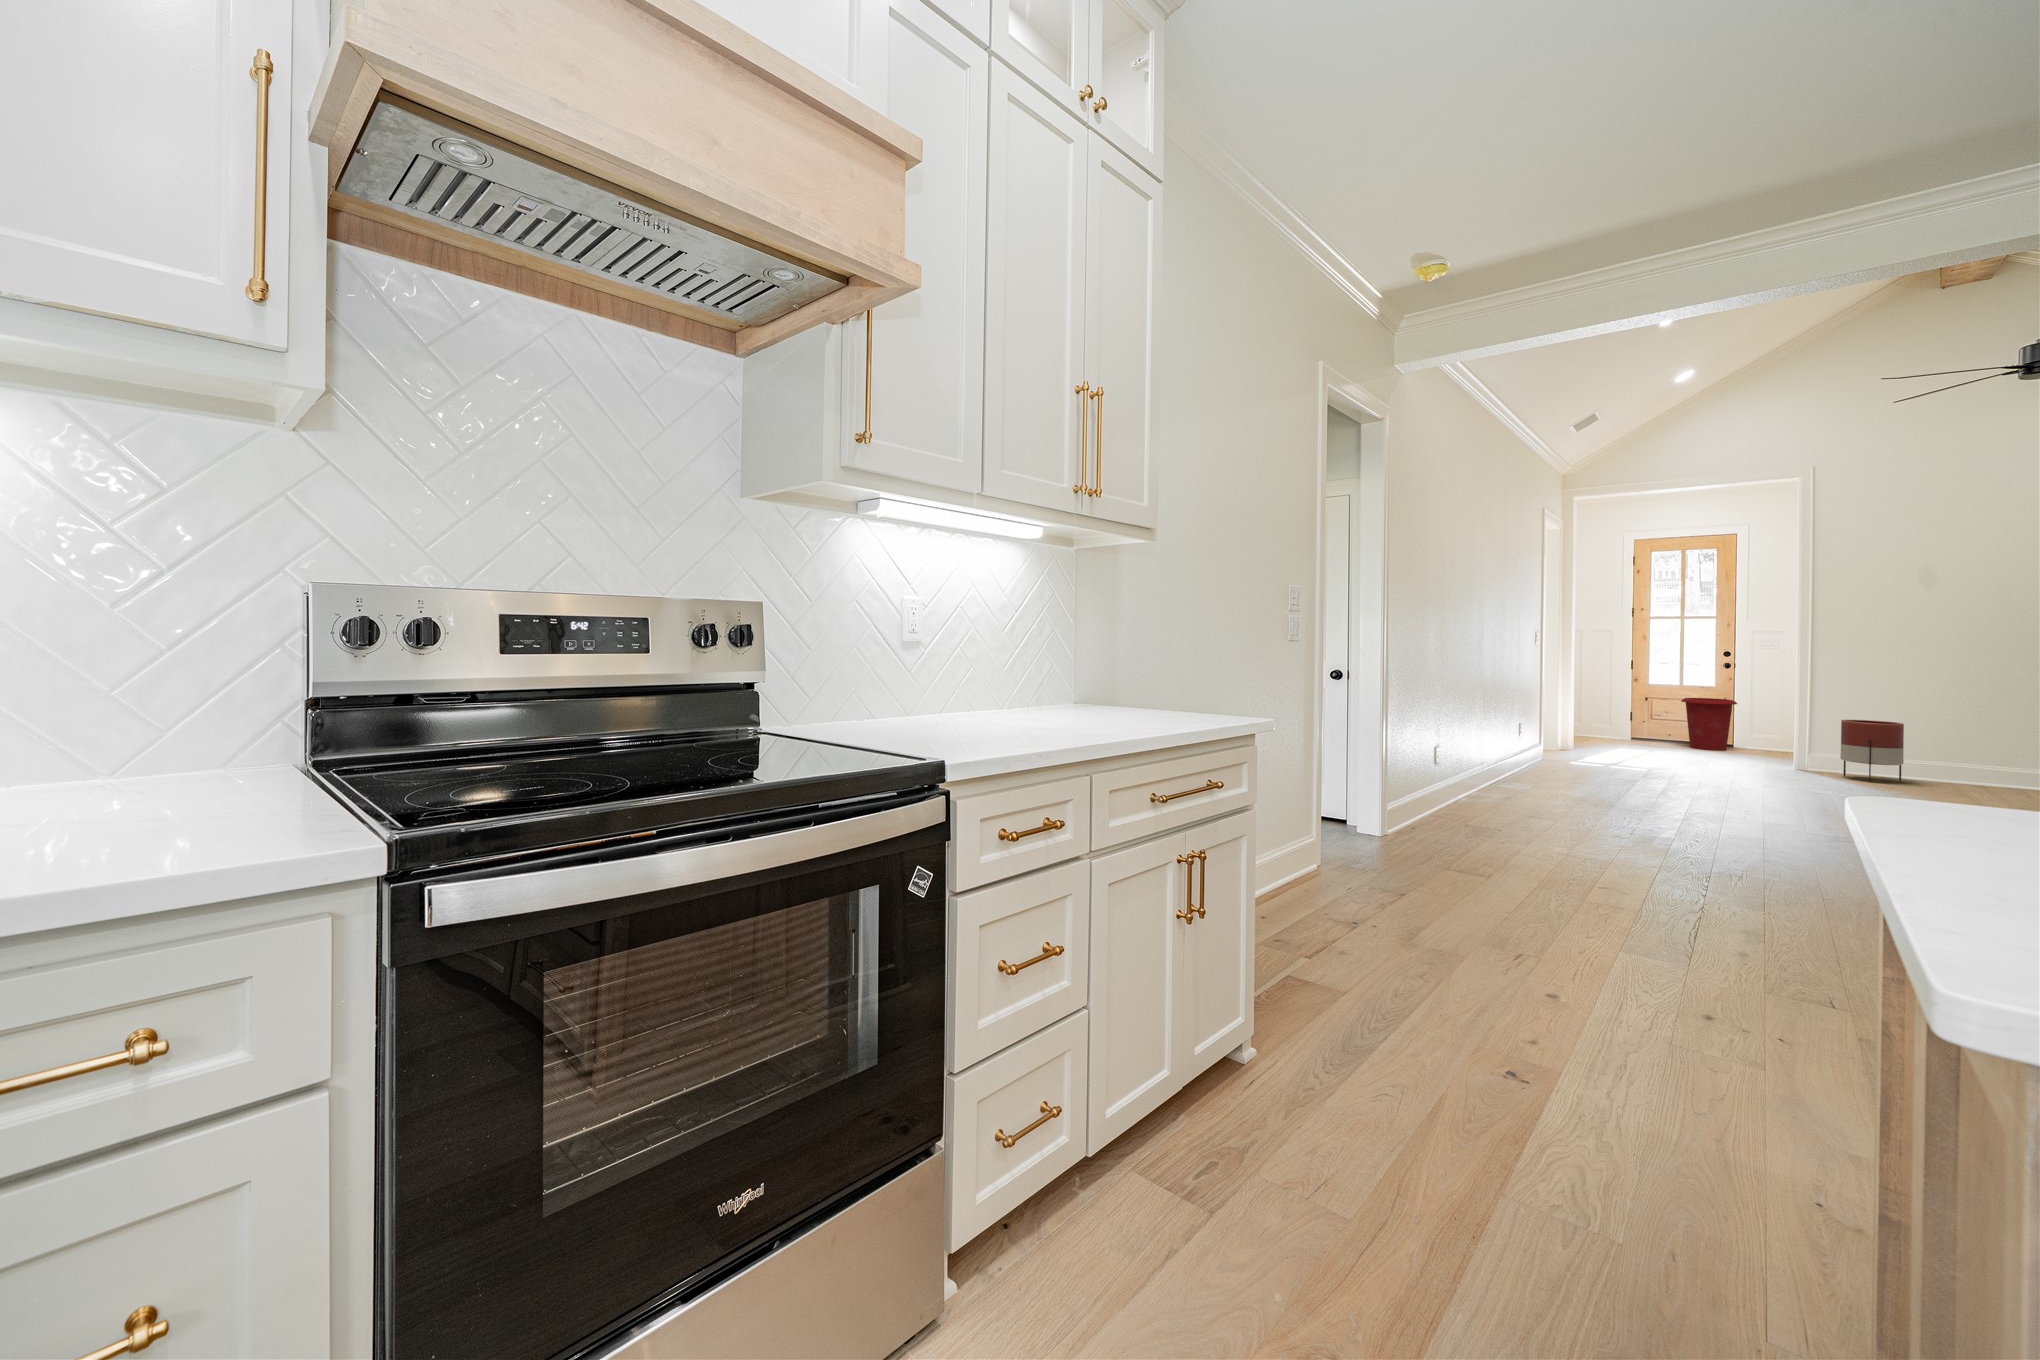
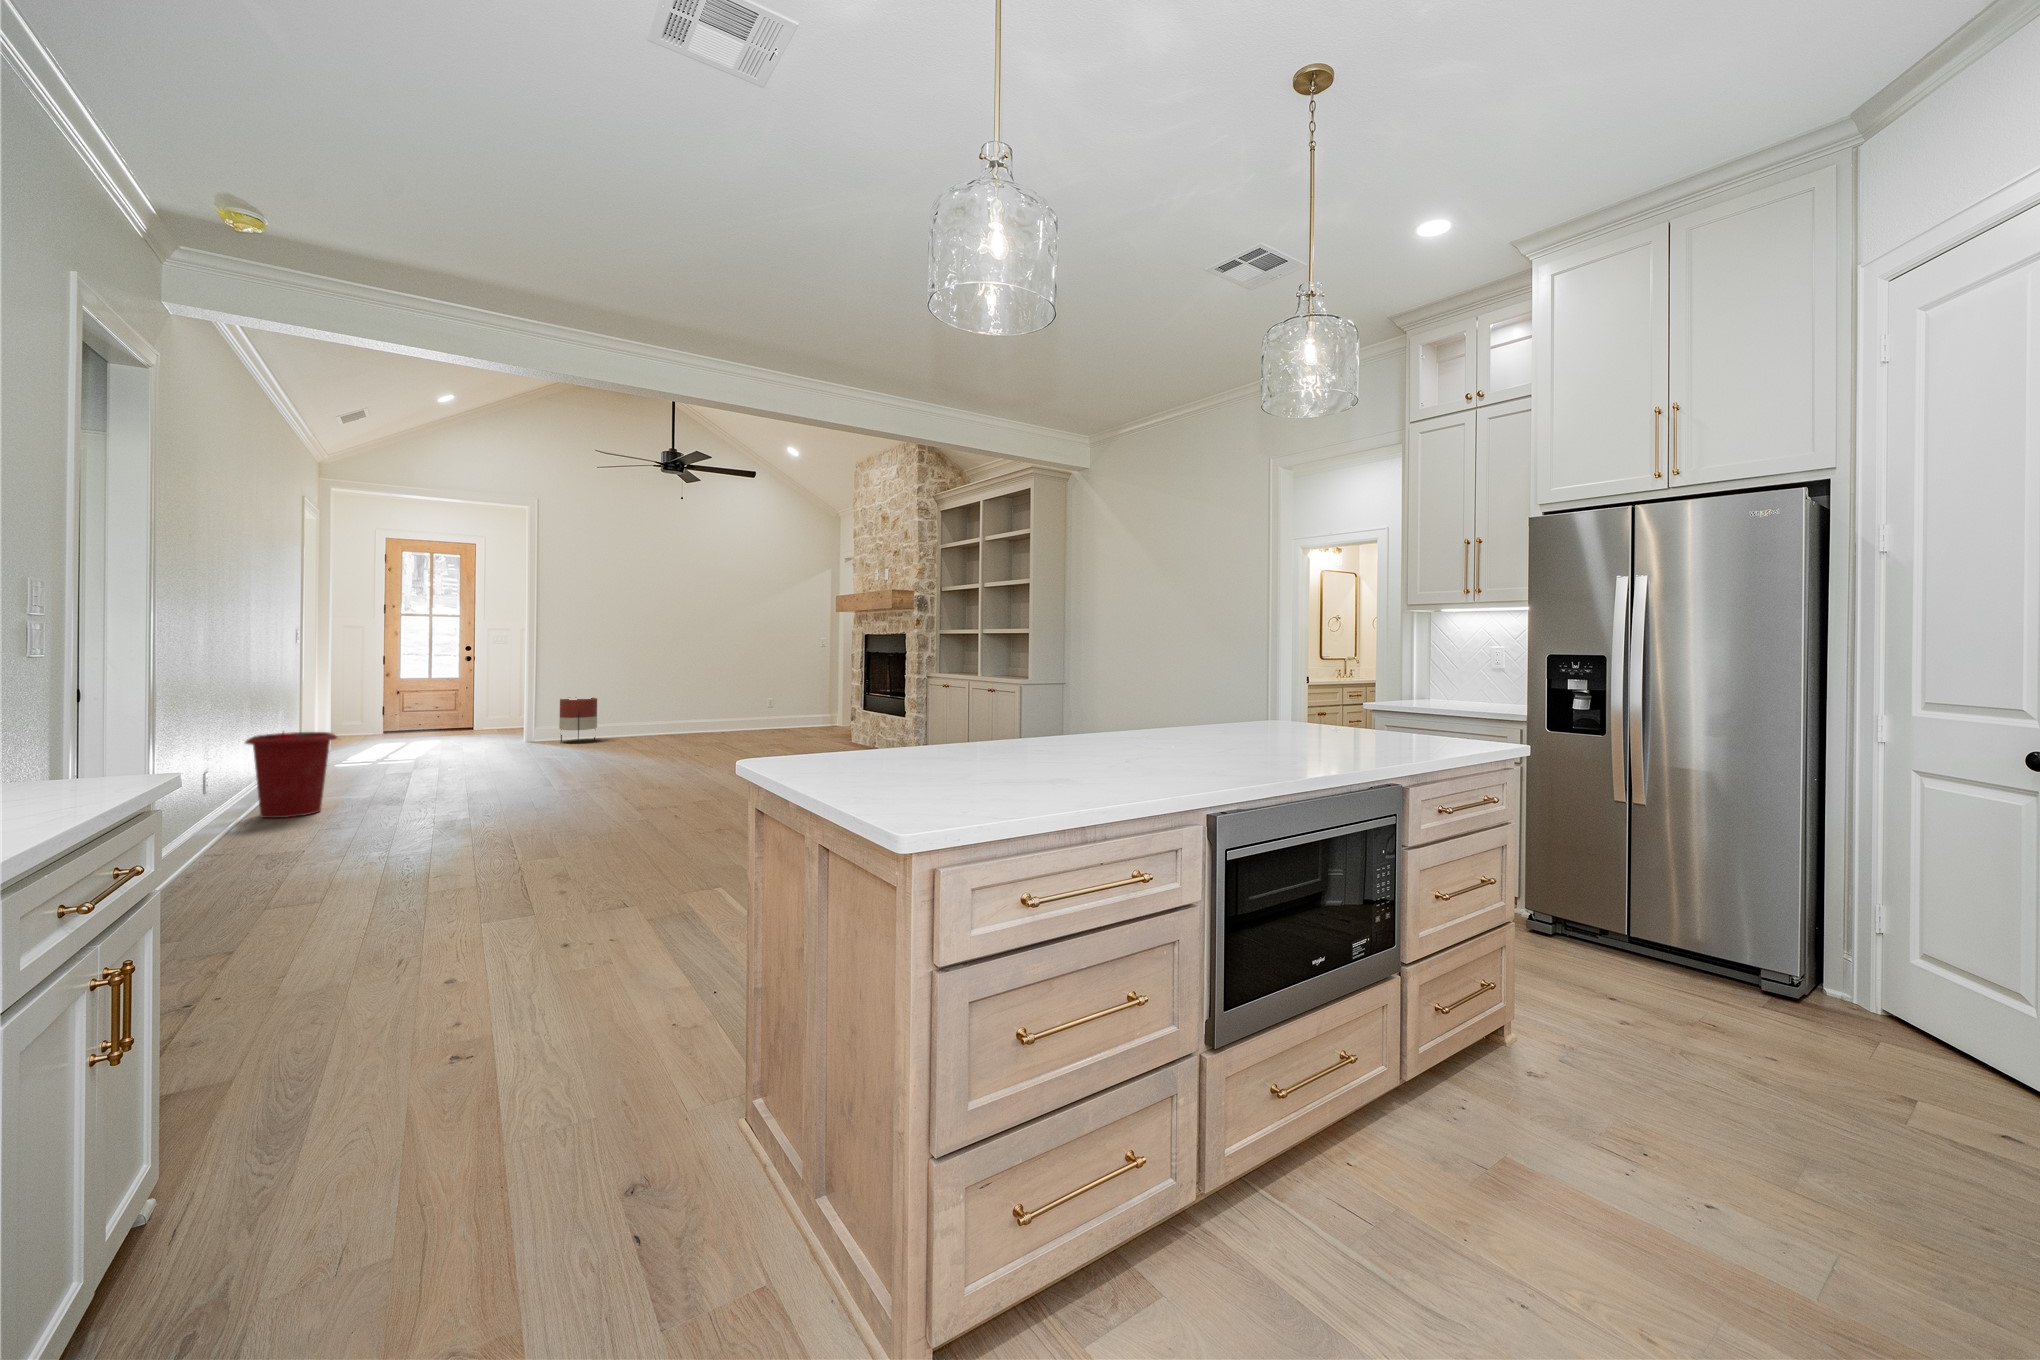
waste bin: present [1681,698,1737,750] -> present [245,732,337,818]

